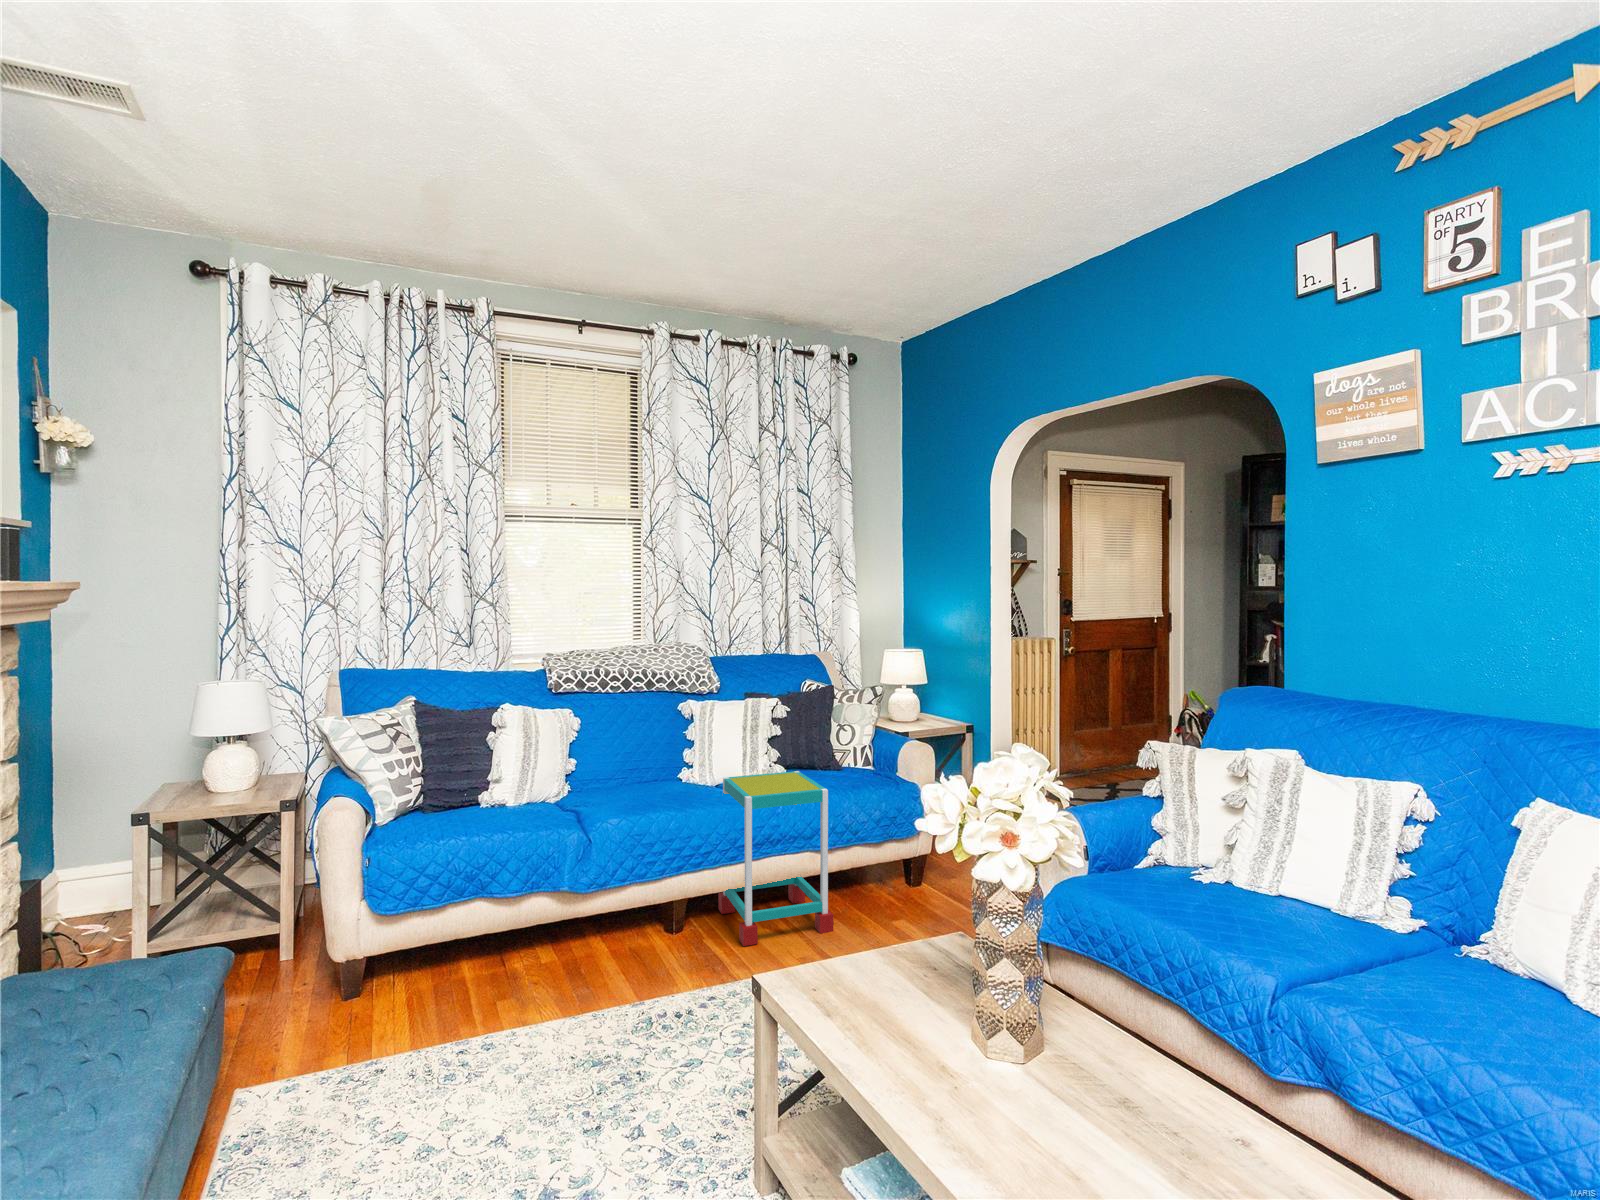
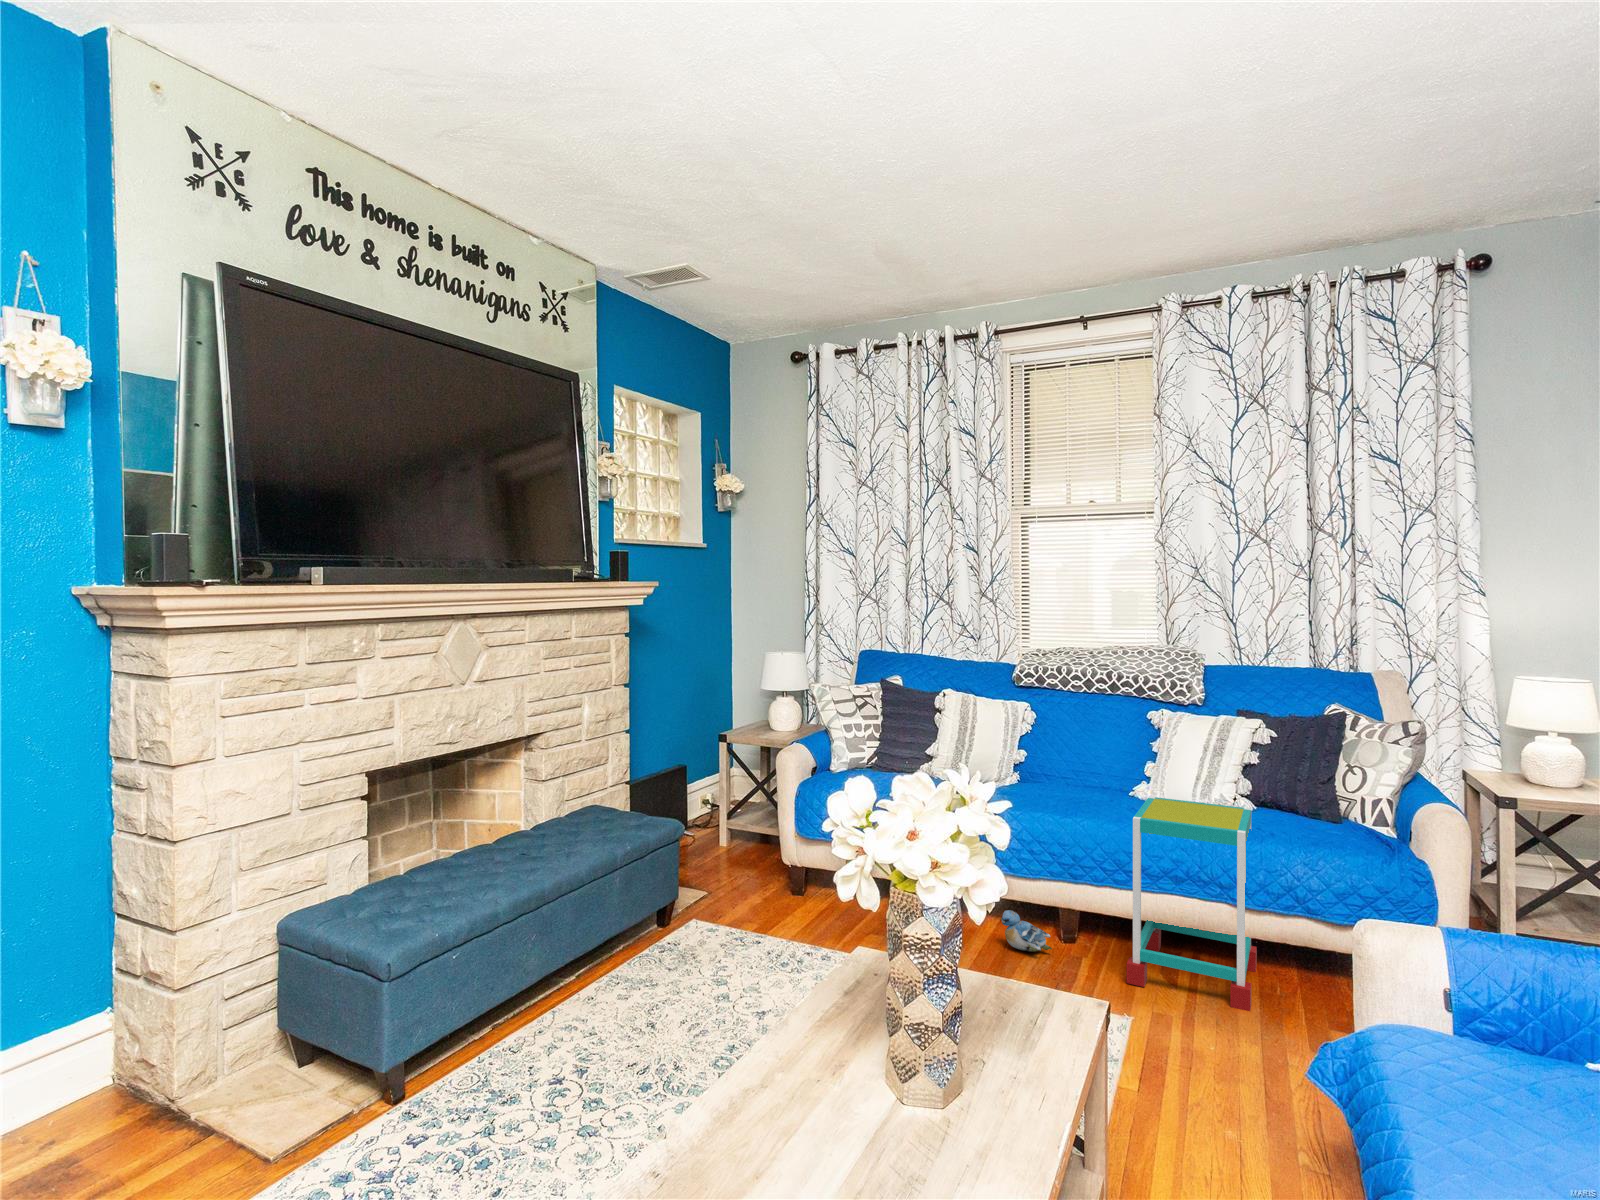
plush toy: none [614,919,666,955] -> present [1001,910,1052,952]

